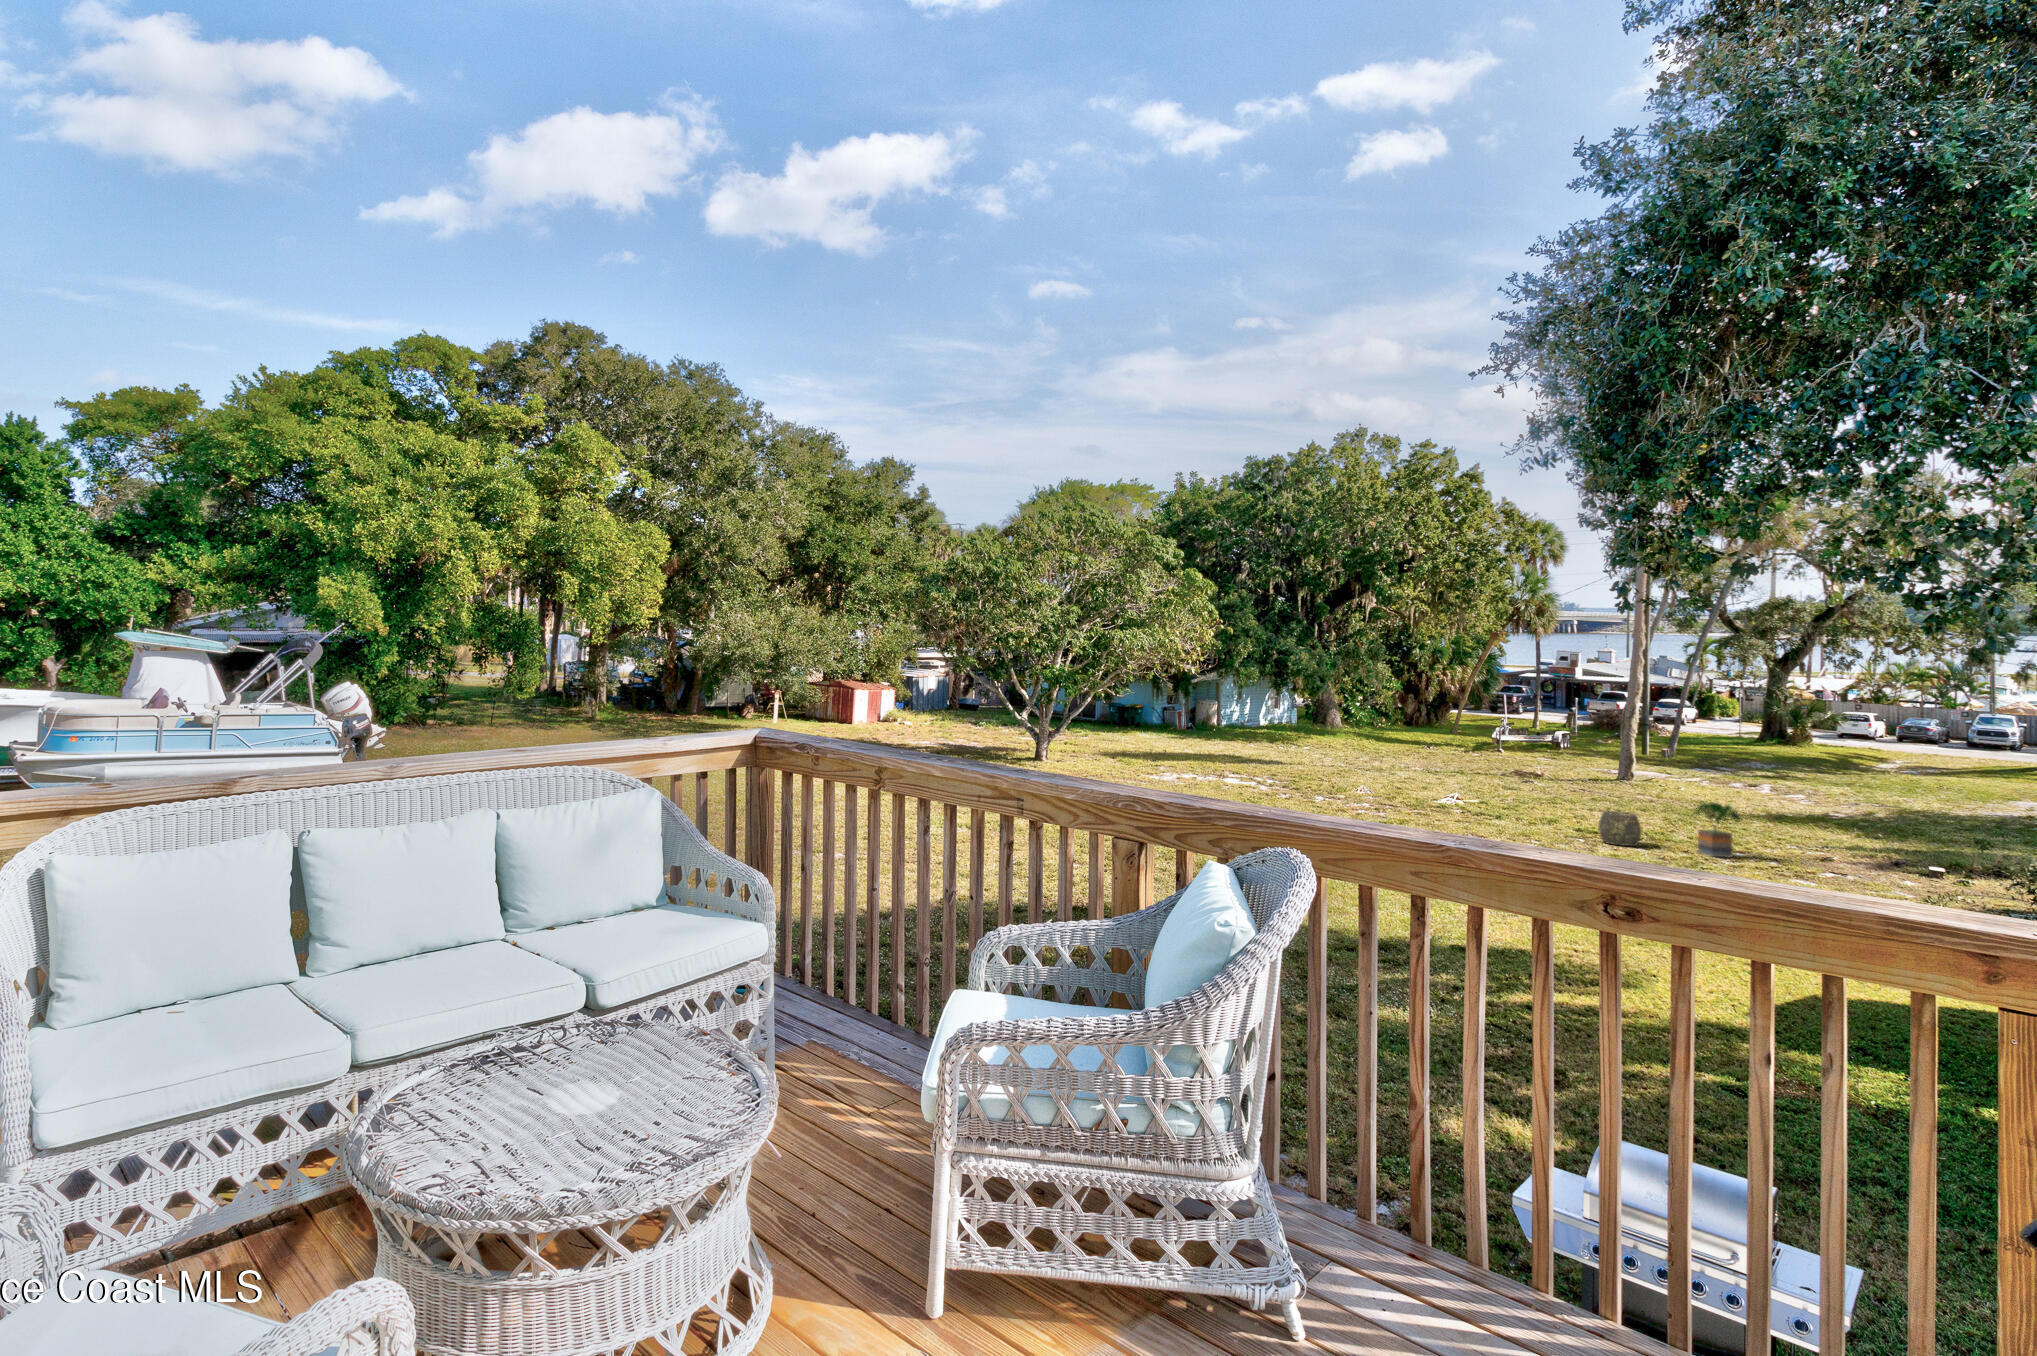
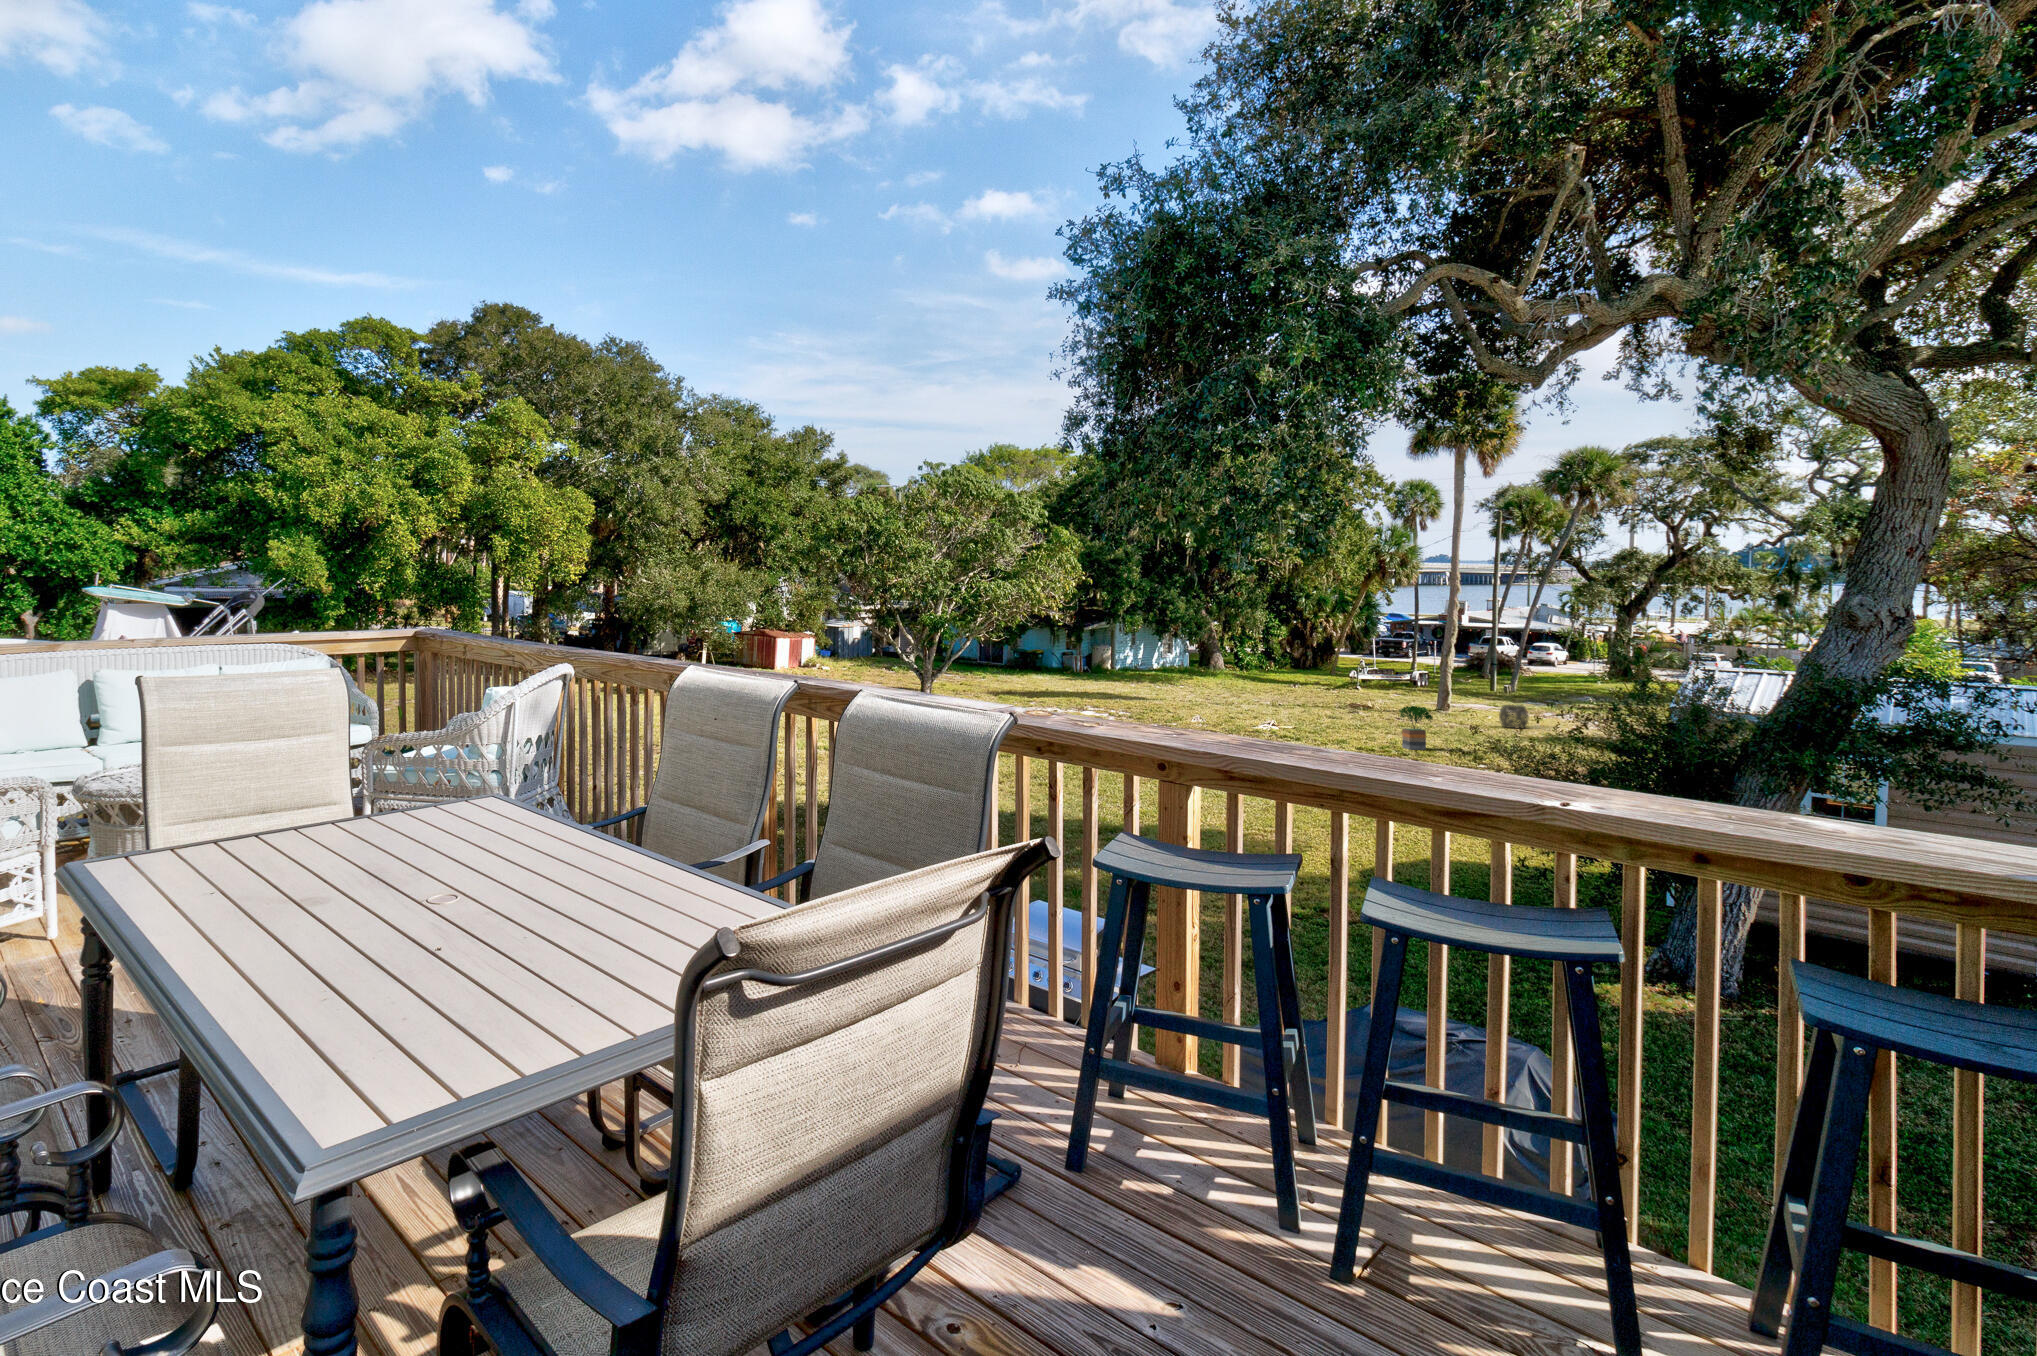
woven basket: present [1598,811,1641,846] -> present [1499,705,1529,728]

